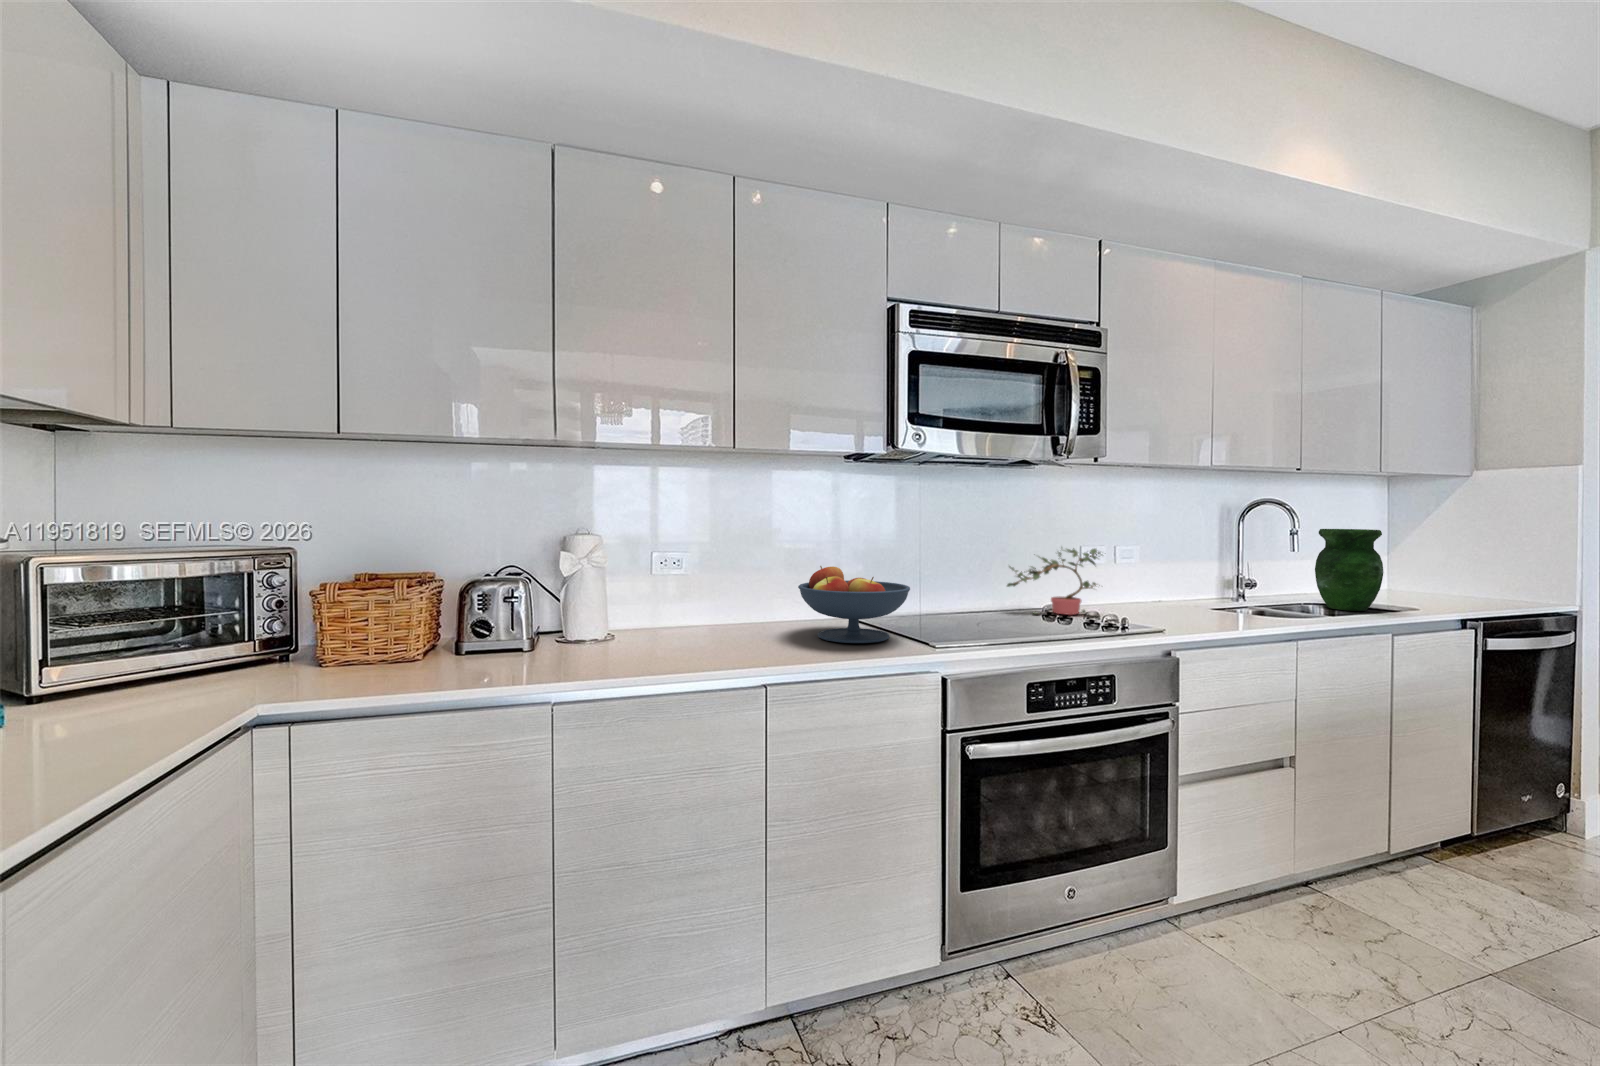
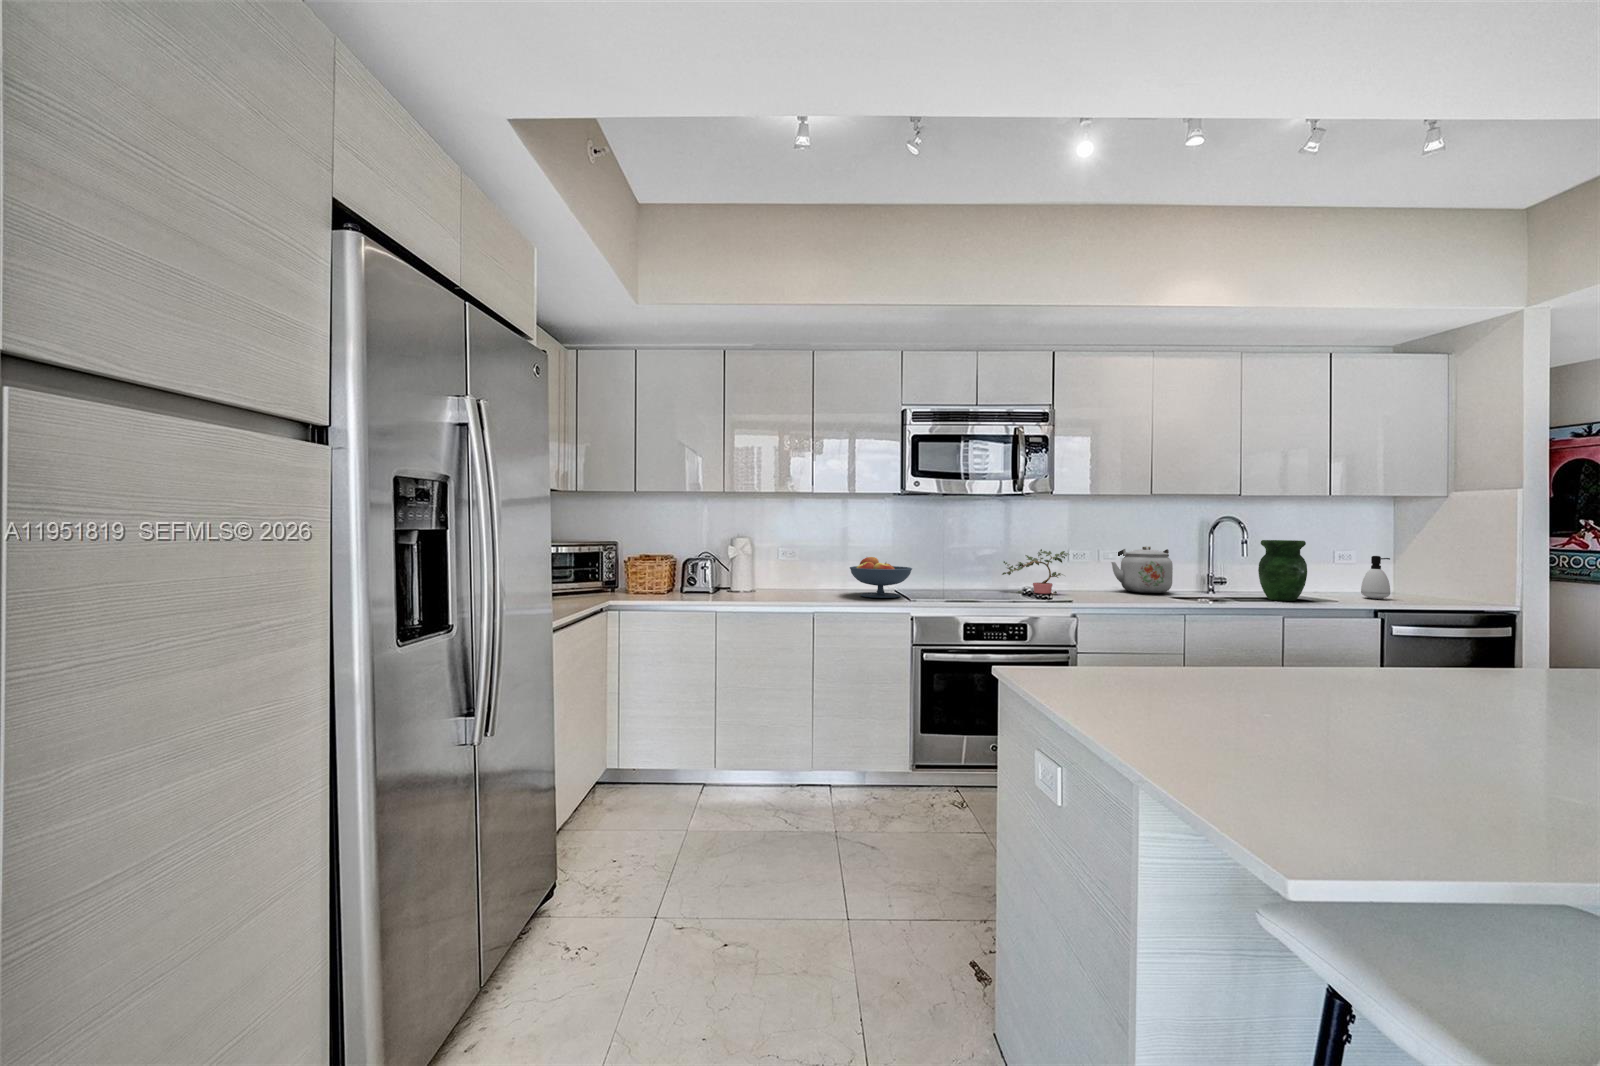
kettle: none [1128,538,1215,605] -> present [1111,546,1173,593]
soap dispenser: none [1398,547,1439,601] -> present [1361,556,1390,599]

